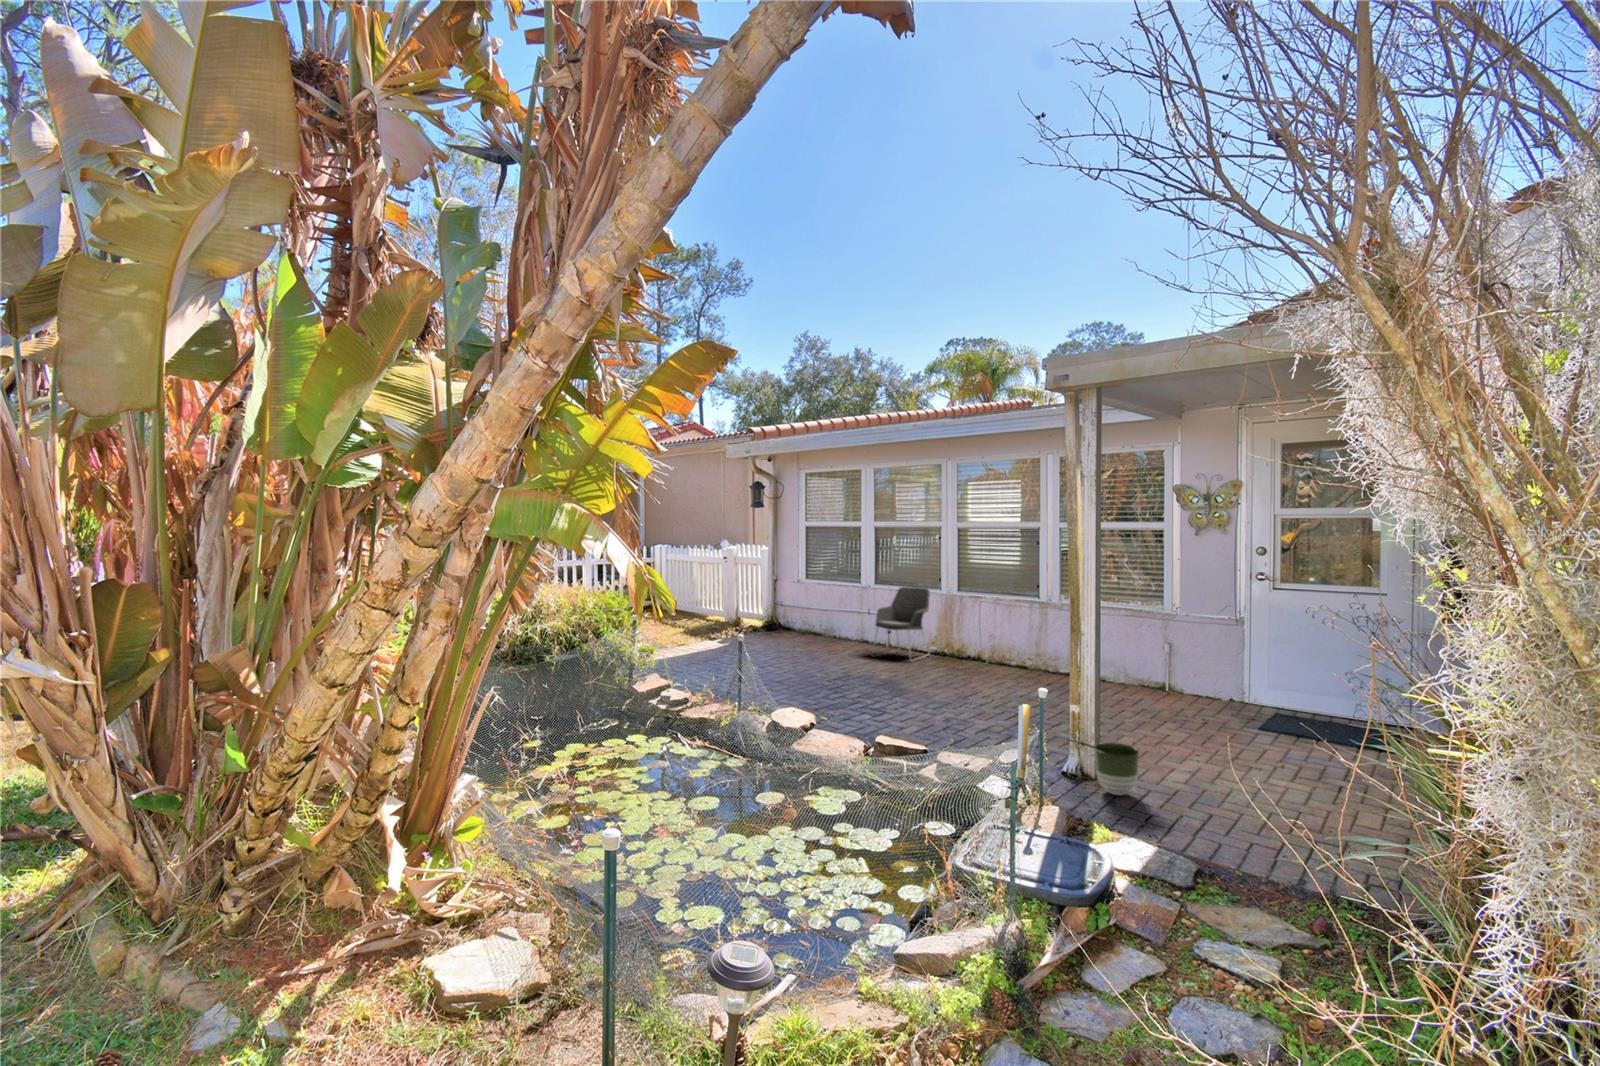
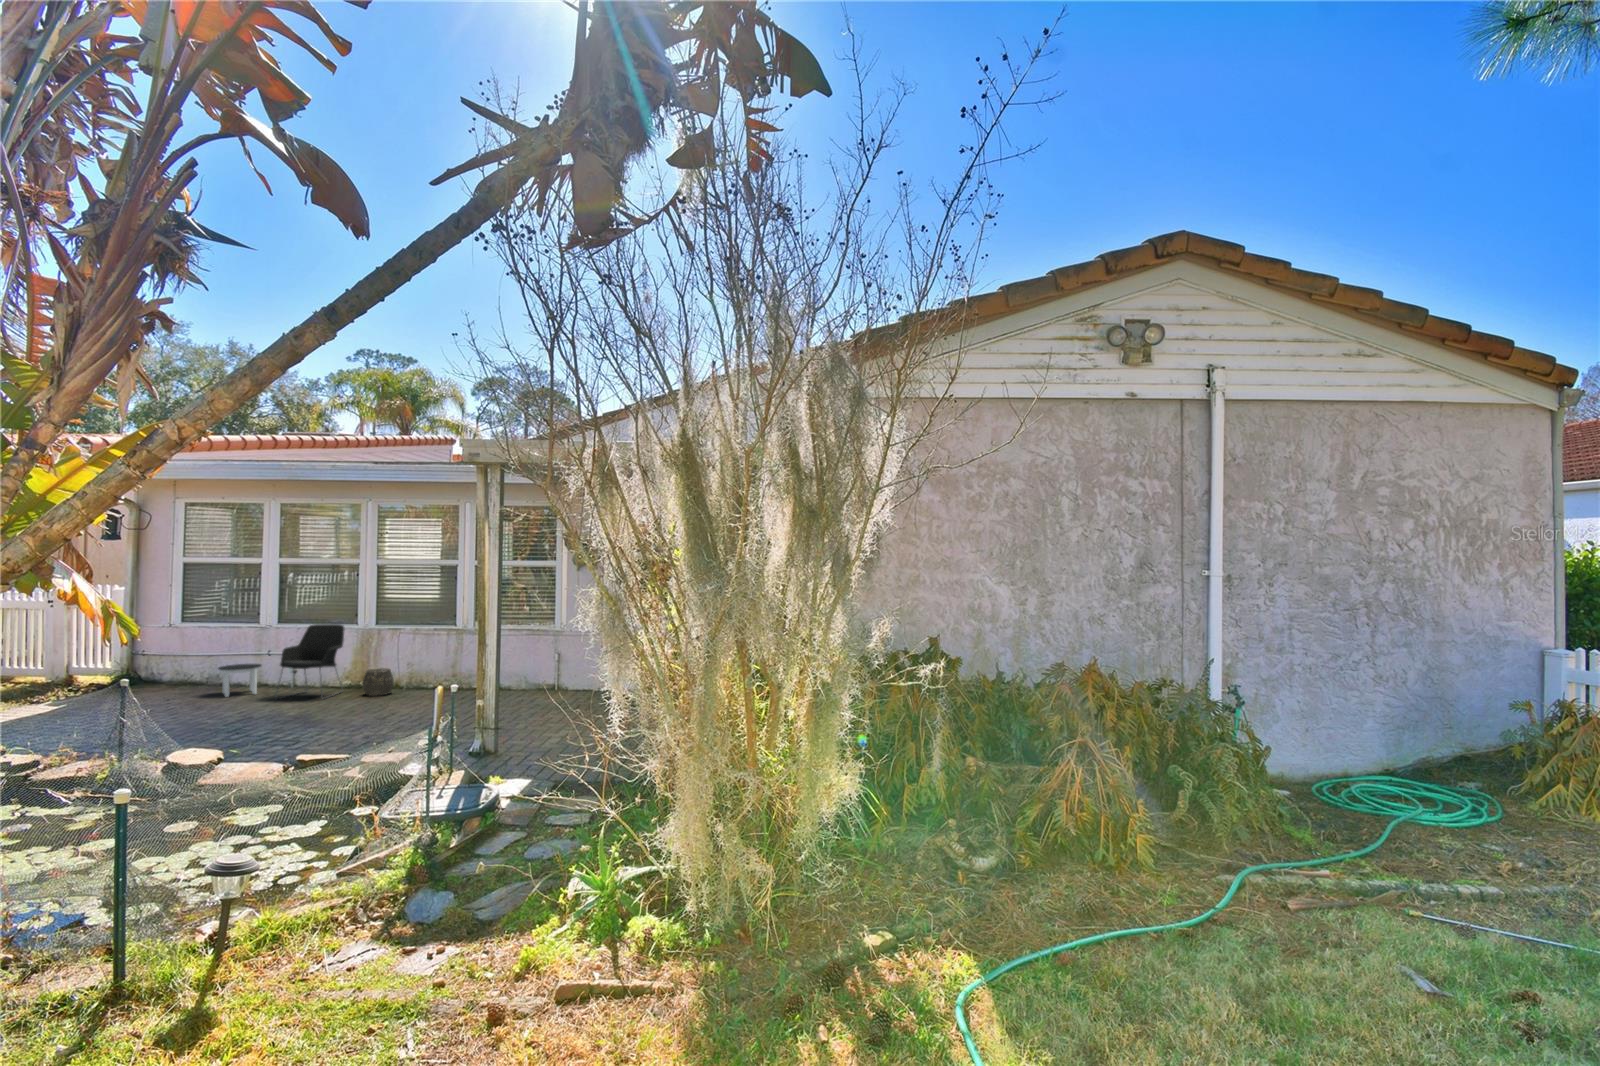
round table: none [829,620,862,649] -> present [218,664,261,697]
woven basket: none [946,635,976,663] -> present [363,668,394,696]
planter: present [1095,743,1139,795] -> none [495,727,526,764]

